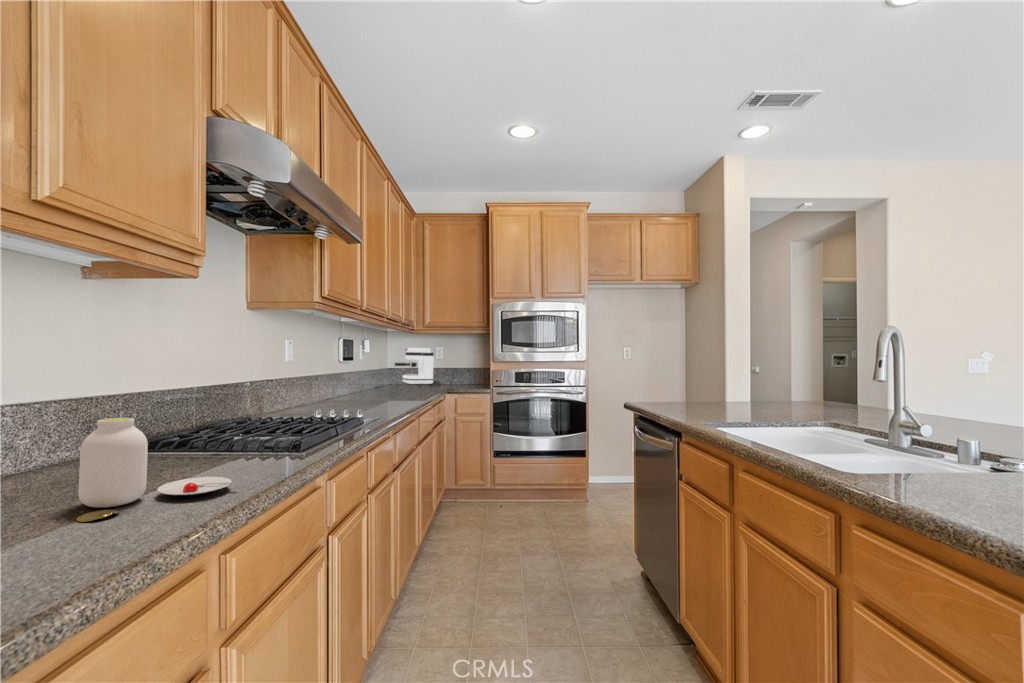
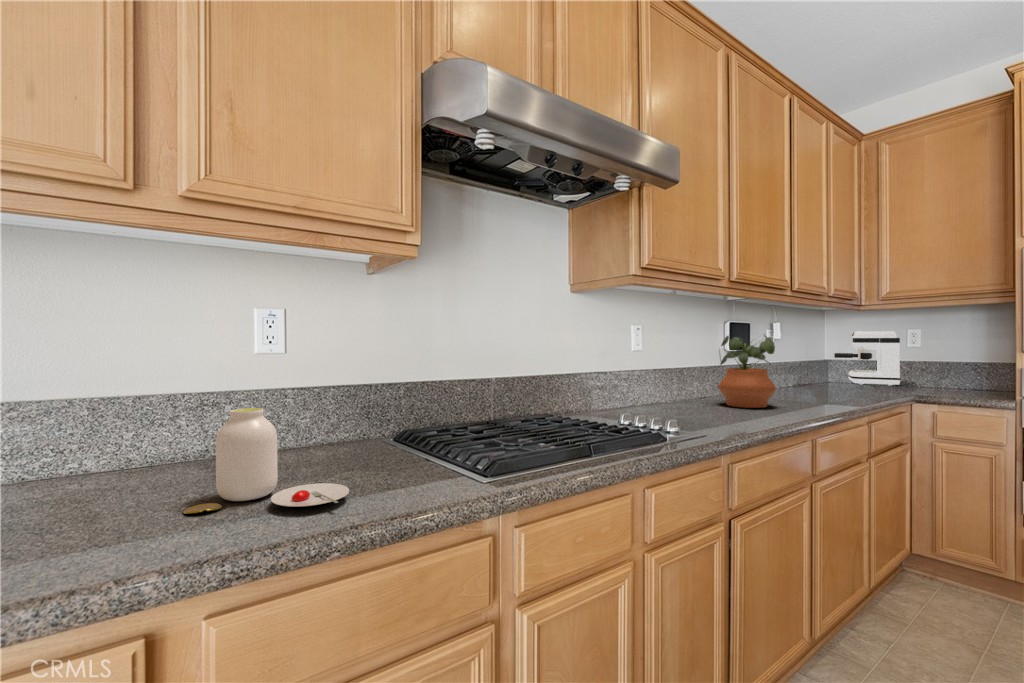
potted plant: none [350,349,391,402] -> present [718,335,776,408]

